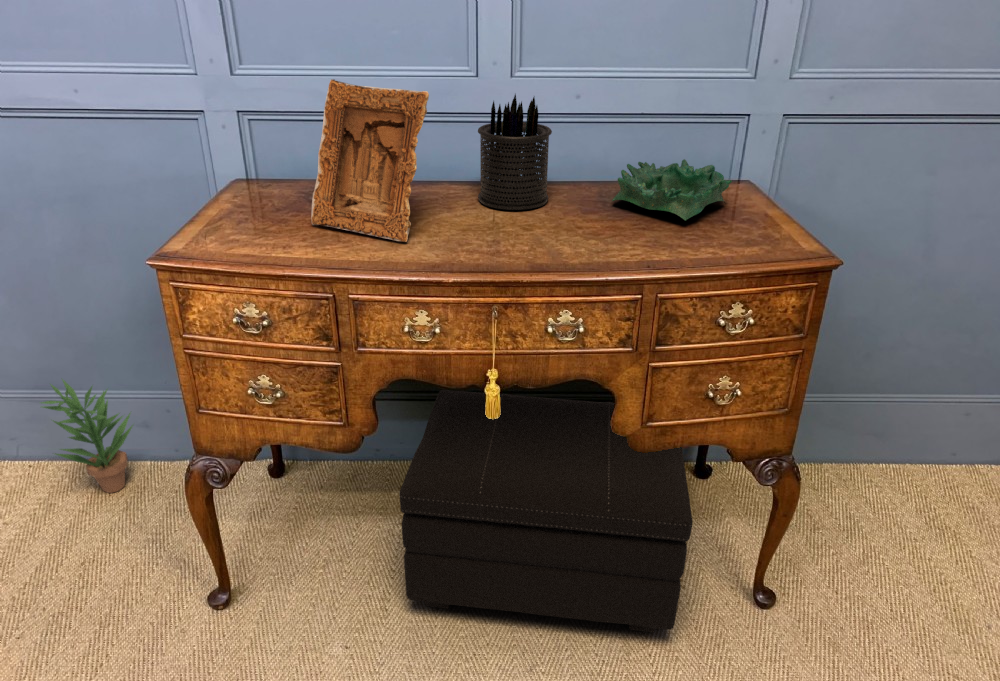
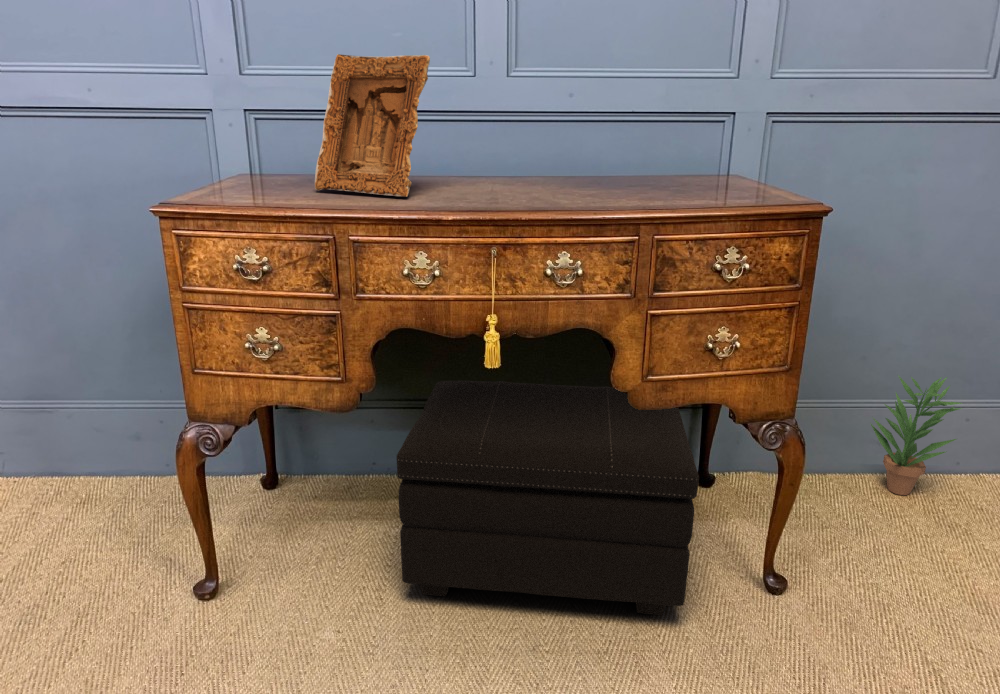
pen holder: present [478,94,552,210] -> none [475,74,545,184]
decorative bowl: present [612,159,732,221] -> none [604,146,718,185]
potted plant: present [42,379,133,493] -> present [871,376,962,495]

